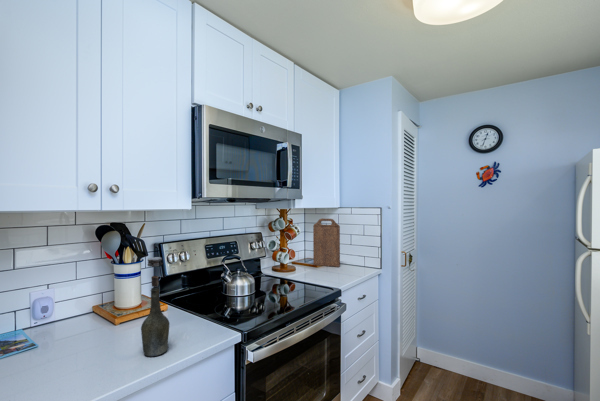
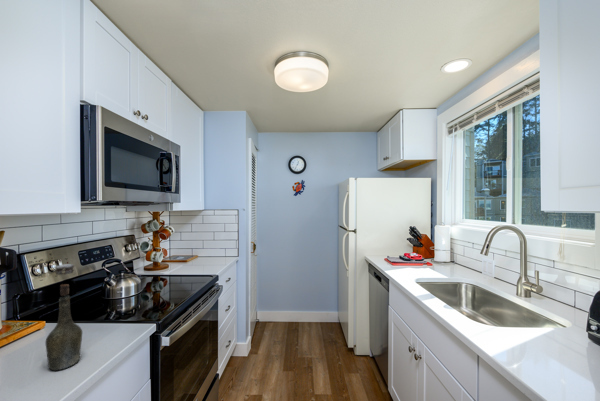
cutting board: present [313,218,340,267] -> none [181,220,206,260]

